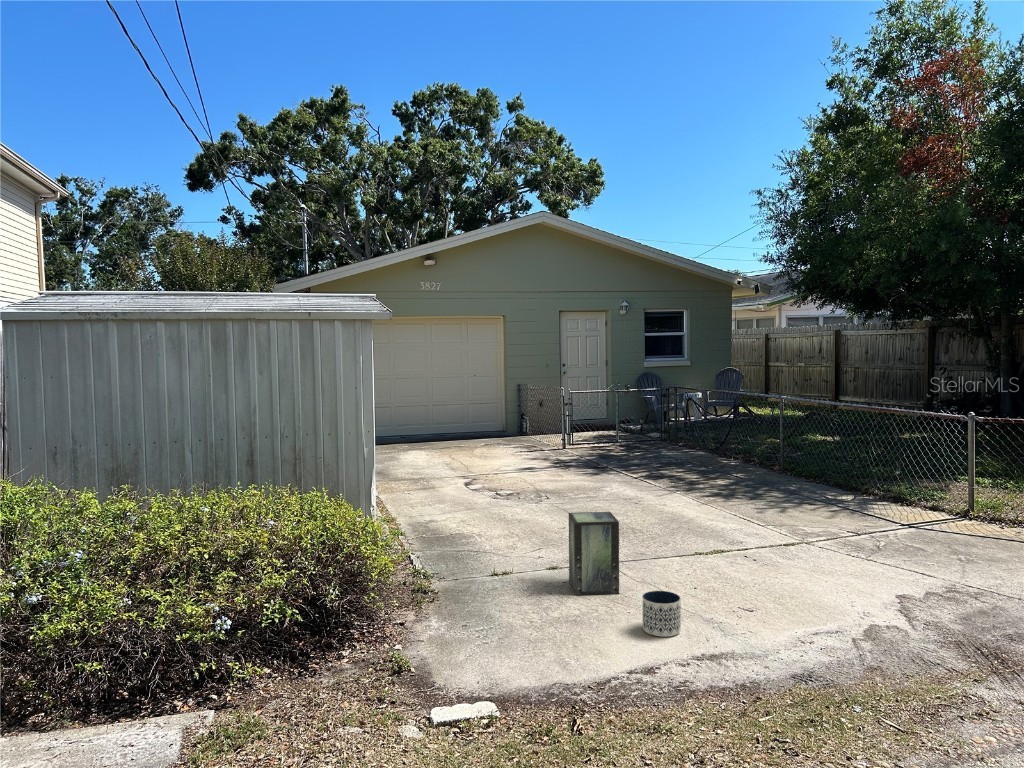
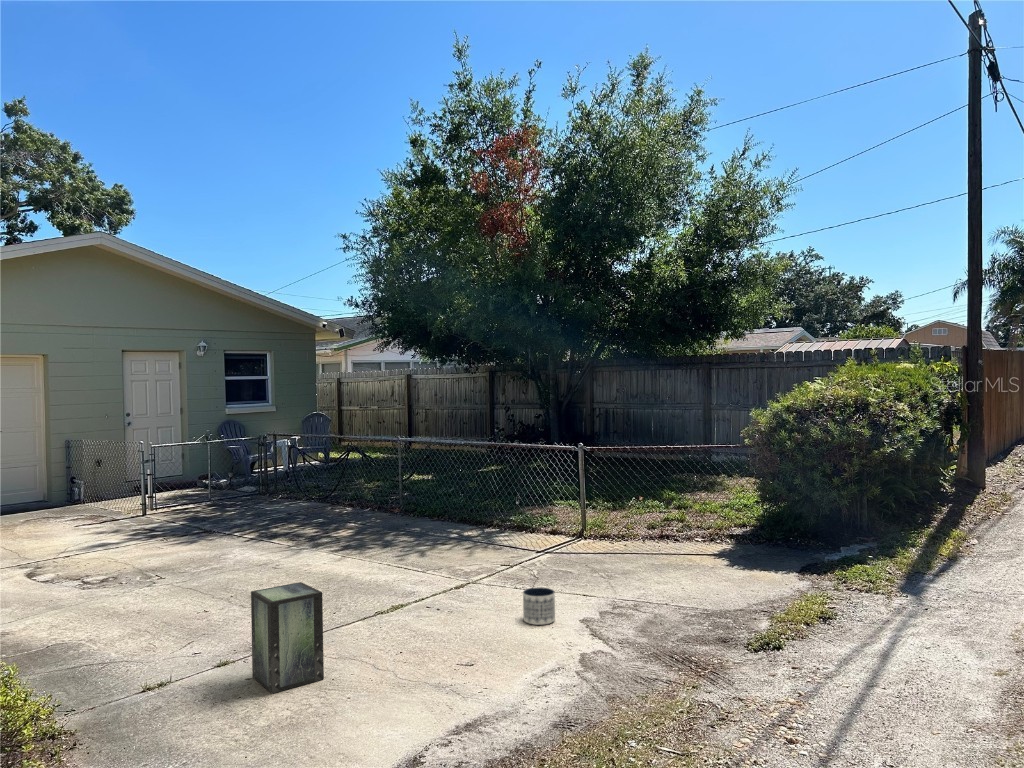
planter: present [642,591,681,637] -> present [523,587,555,625]

